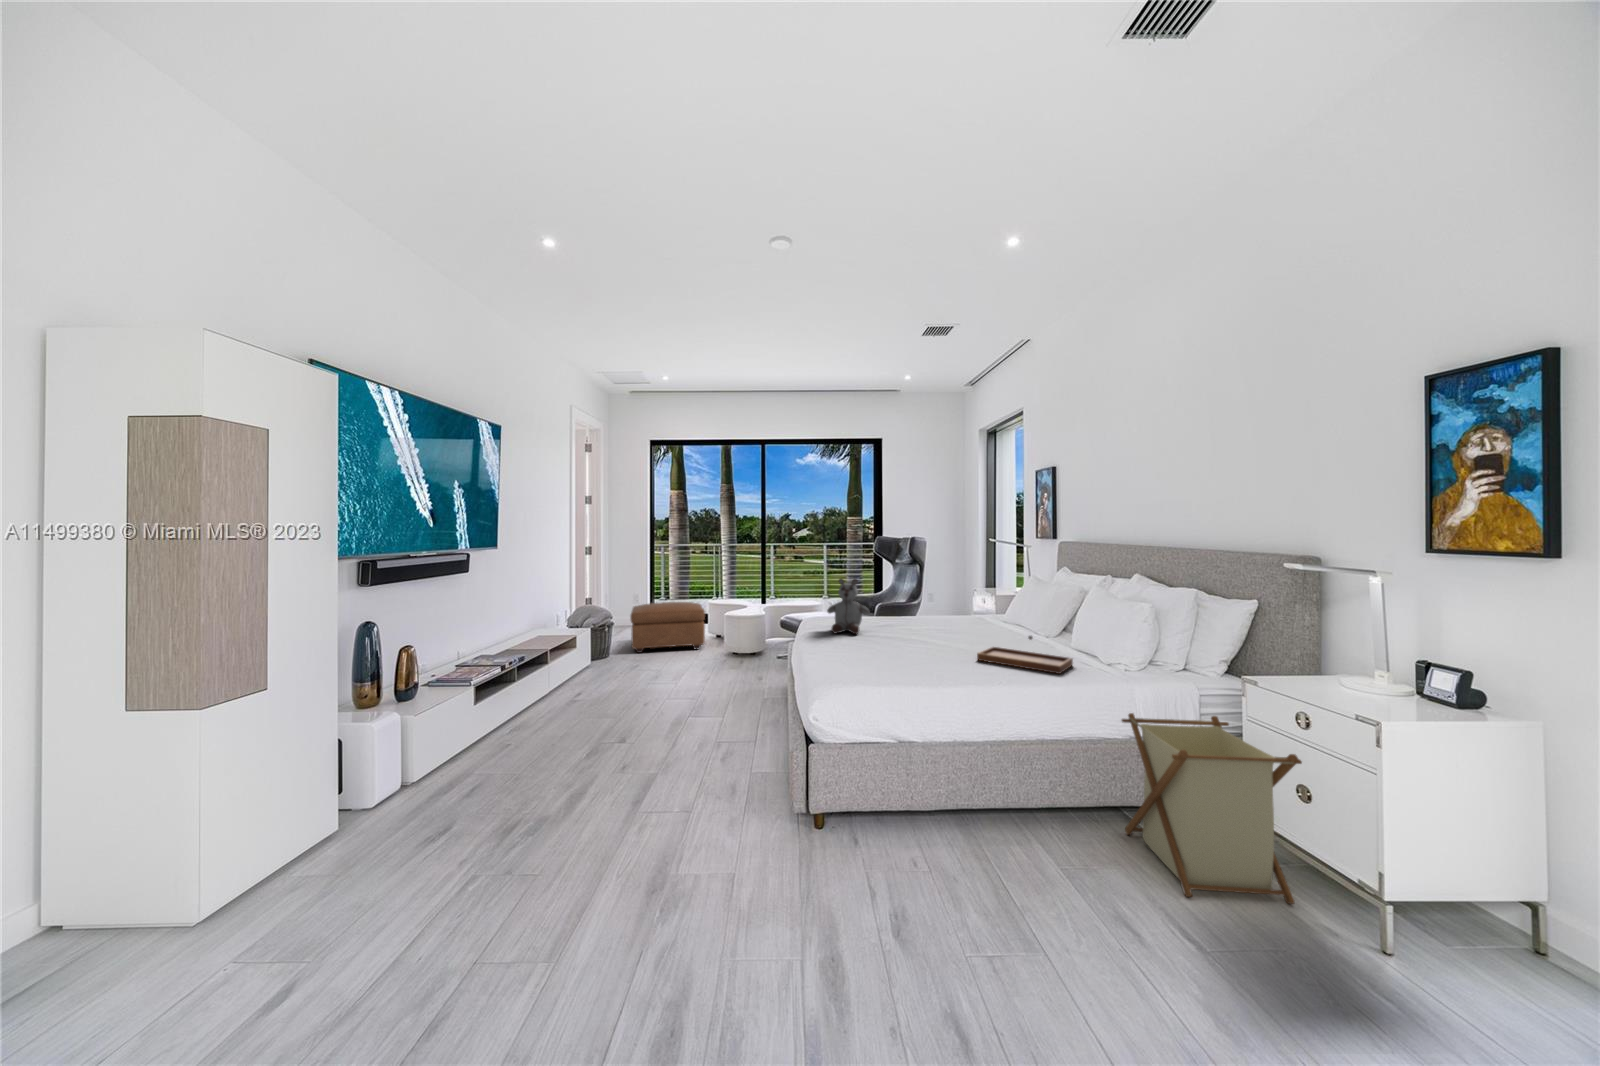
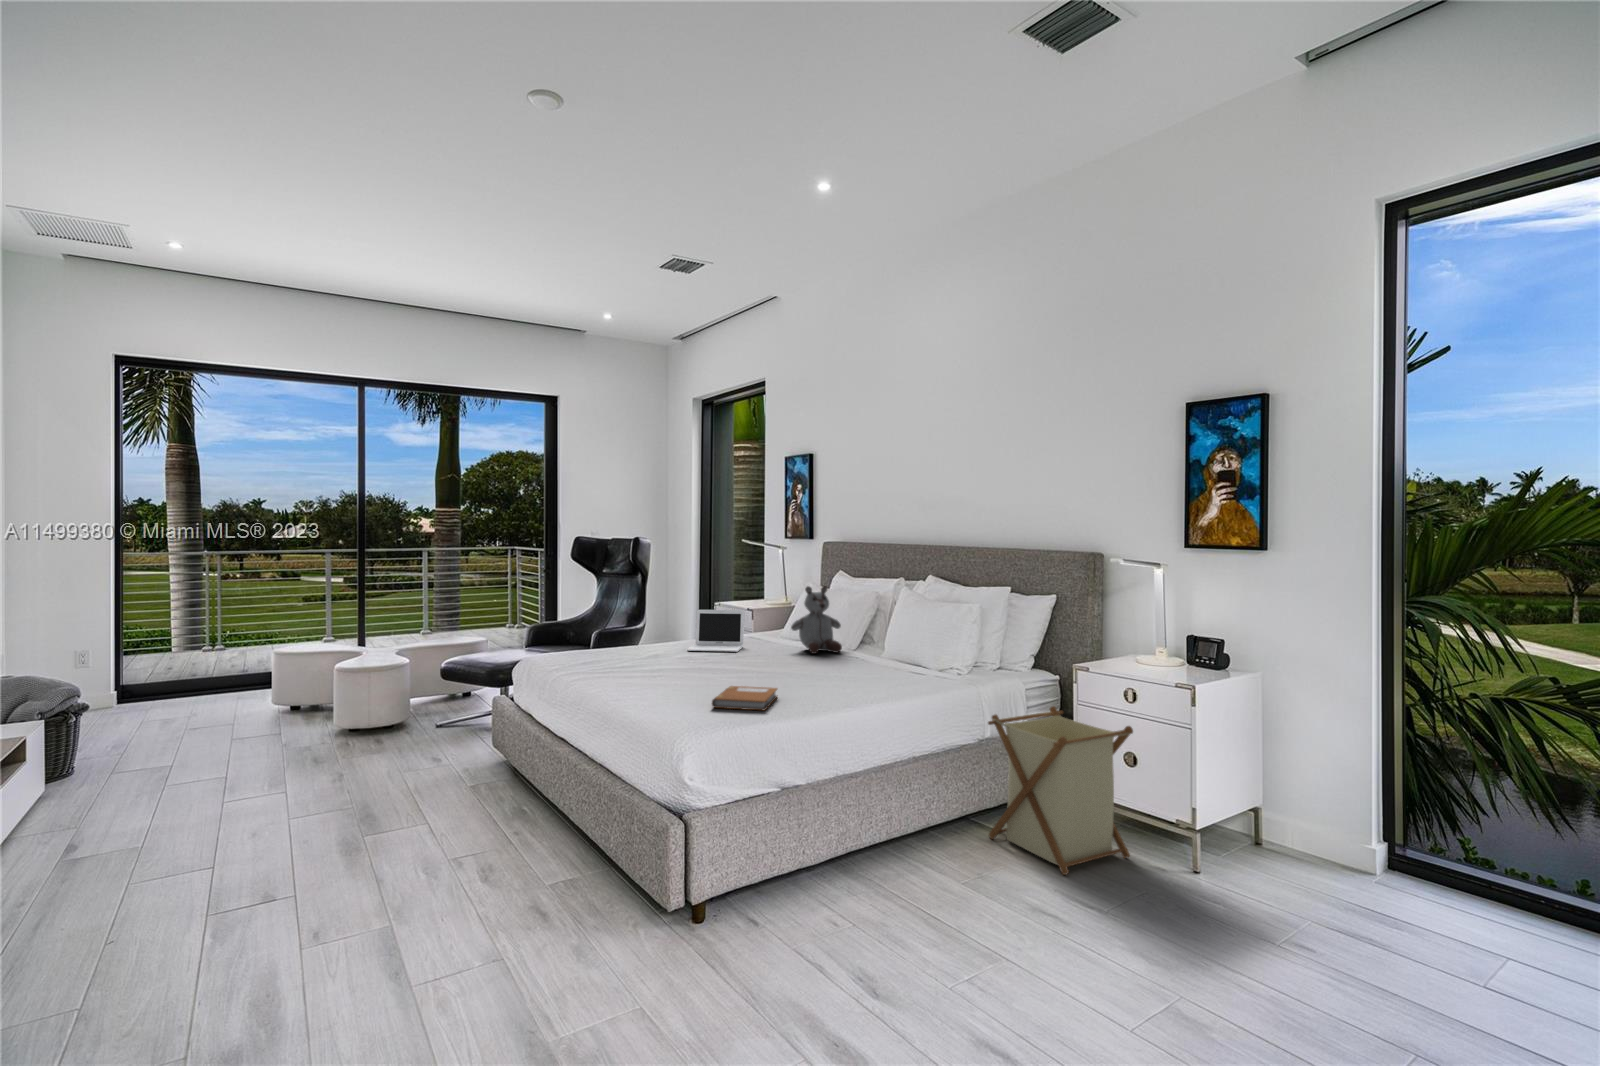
stuffed bear: present [827,579,870,634] -> present [791,586,842,654]
laptop: none [910,593,959,627] -> present [687,610,744,652]
ottoman: present [630,602,705,653] -> none [108,654,286,758]
tray: present [977,636,1073,674] -> none [823,647,917,686]
notebook: none [861,653,922,676] -> present [712,686,777,710]

